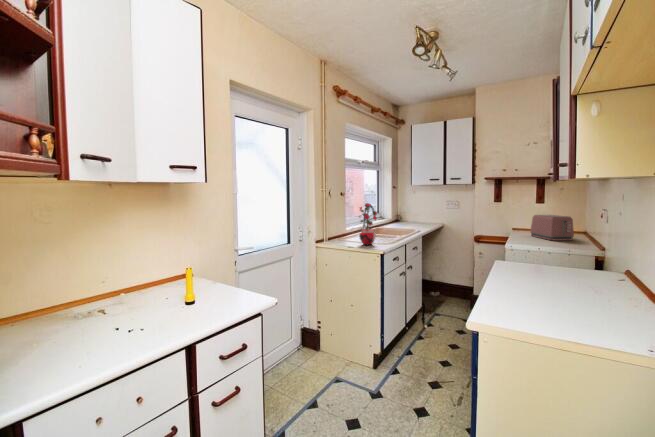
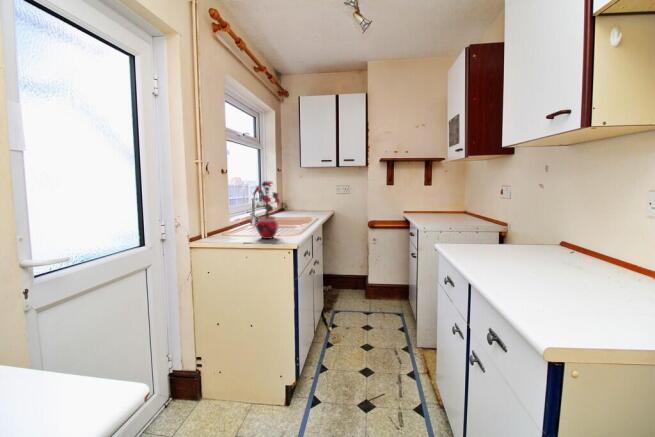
toaster: present [531,215,574,241] -> none [425,197,466,222]

